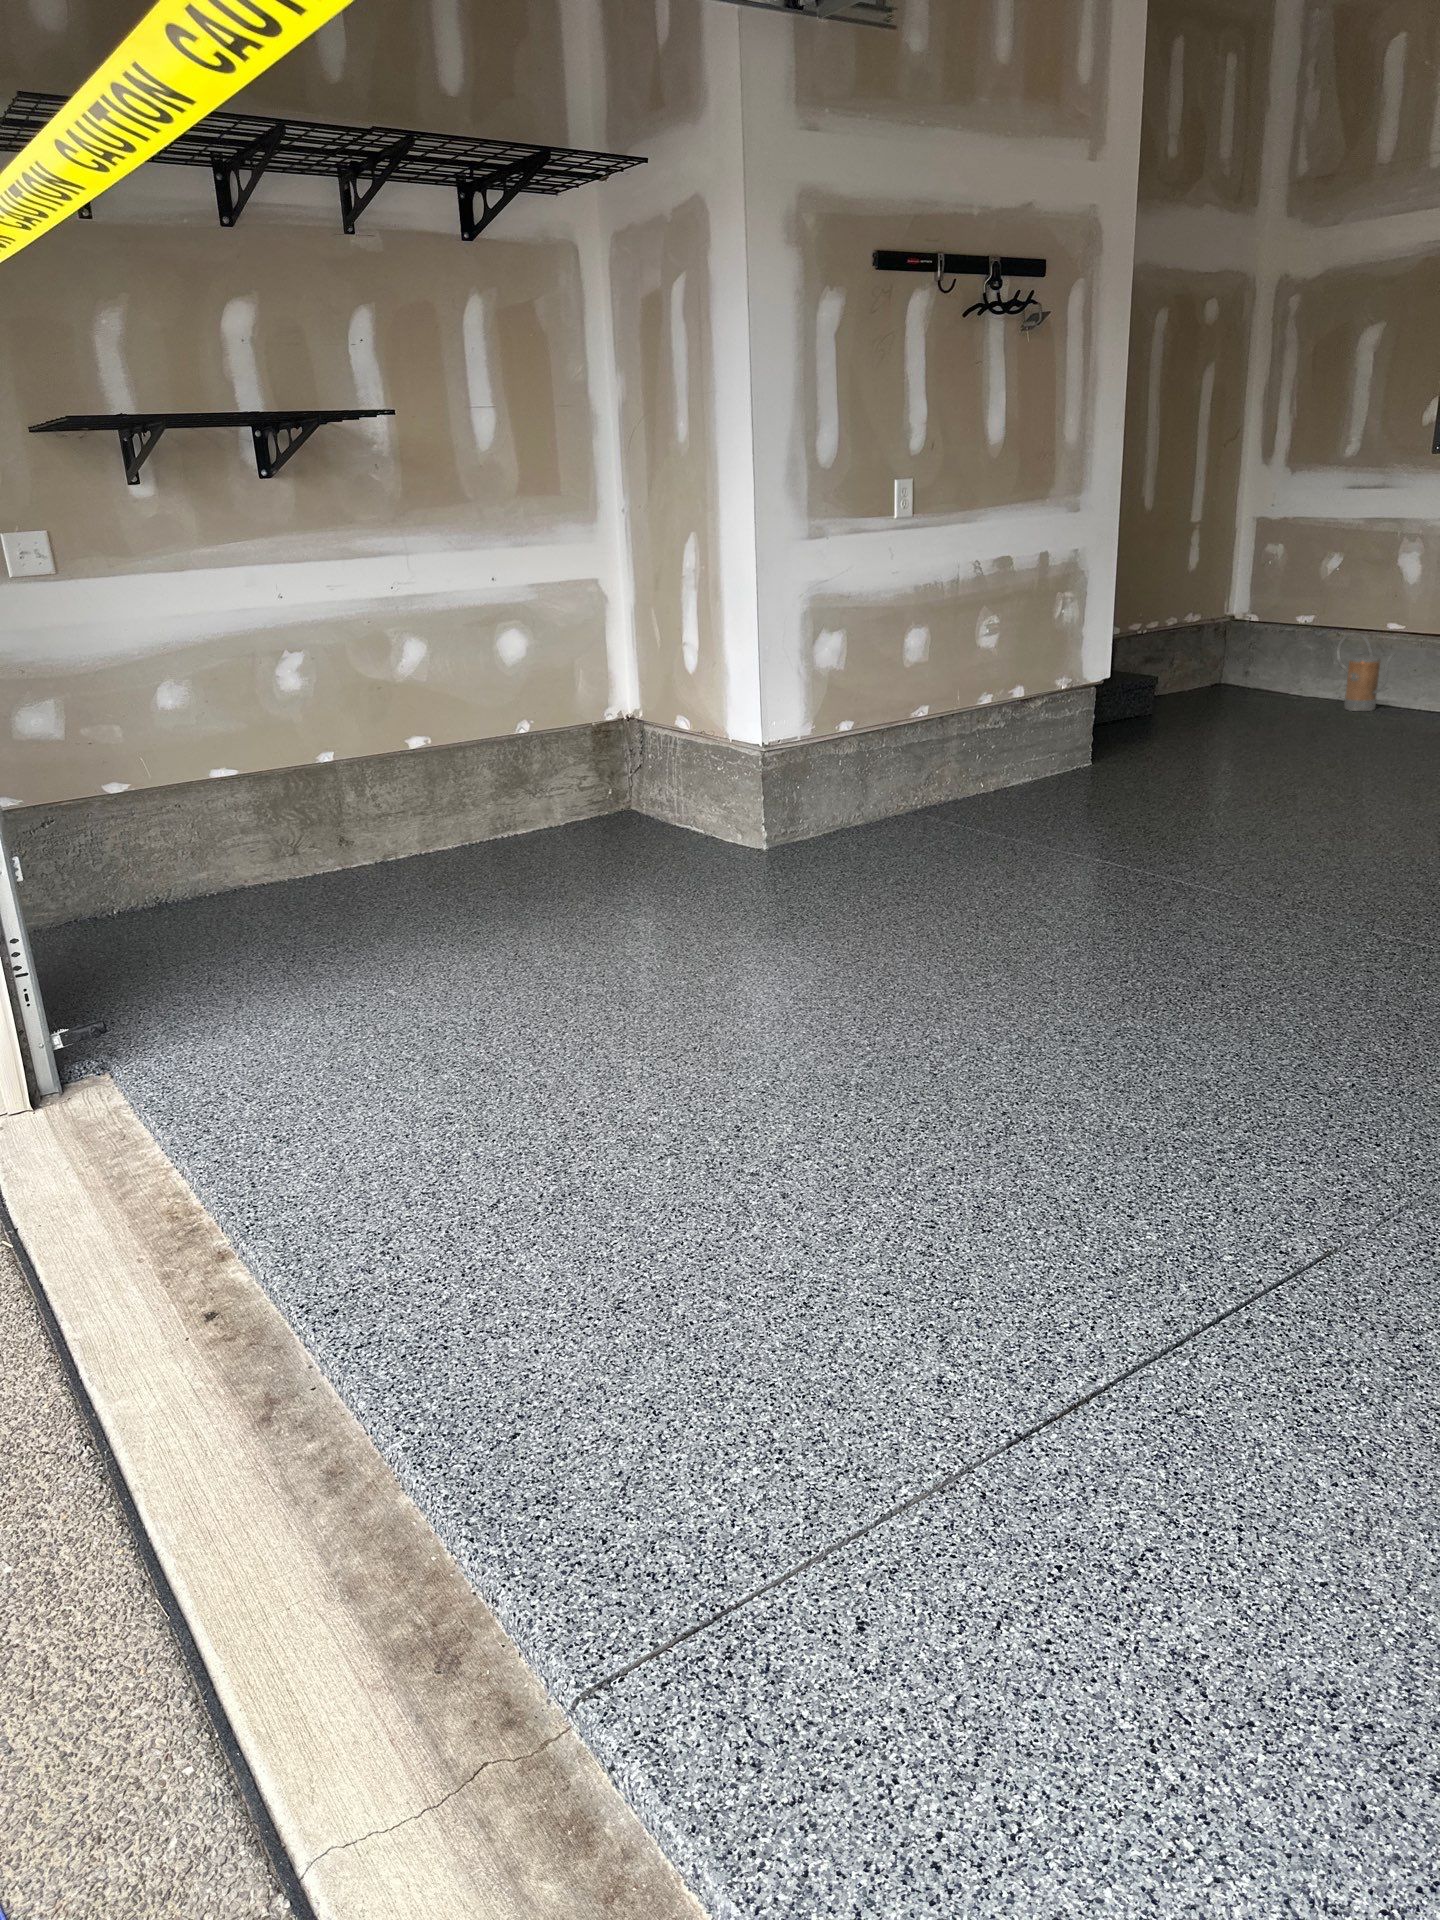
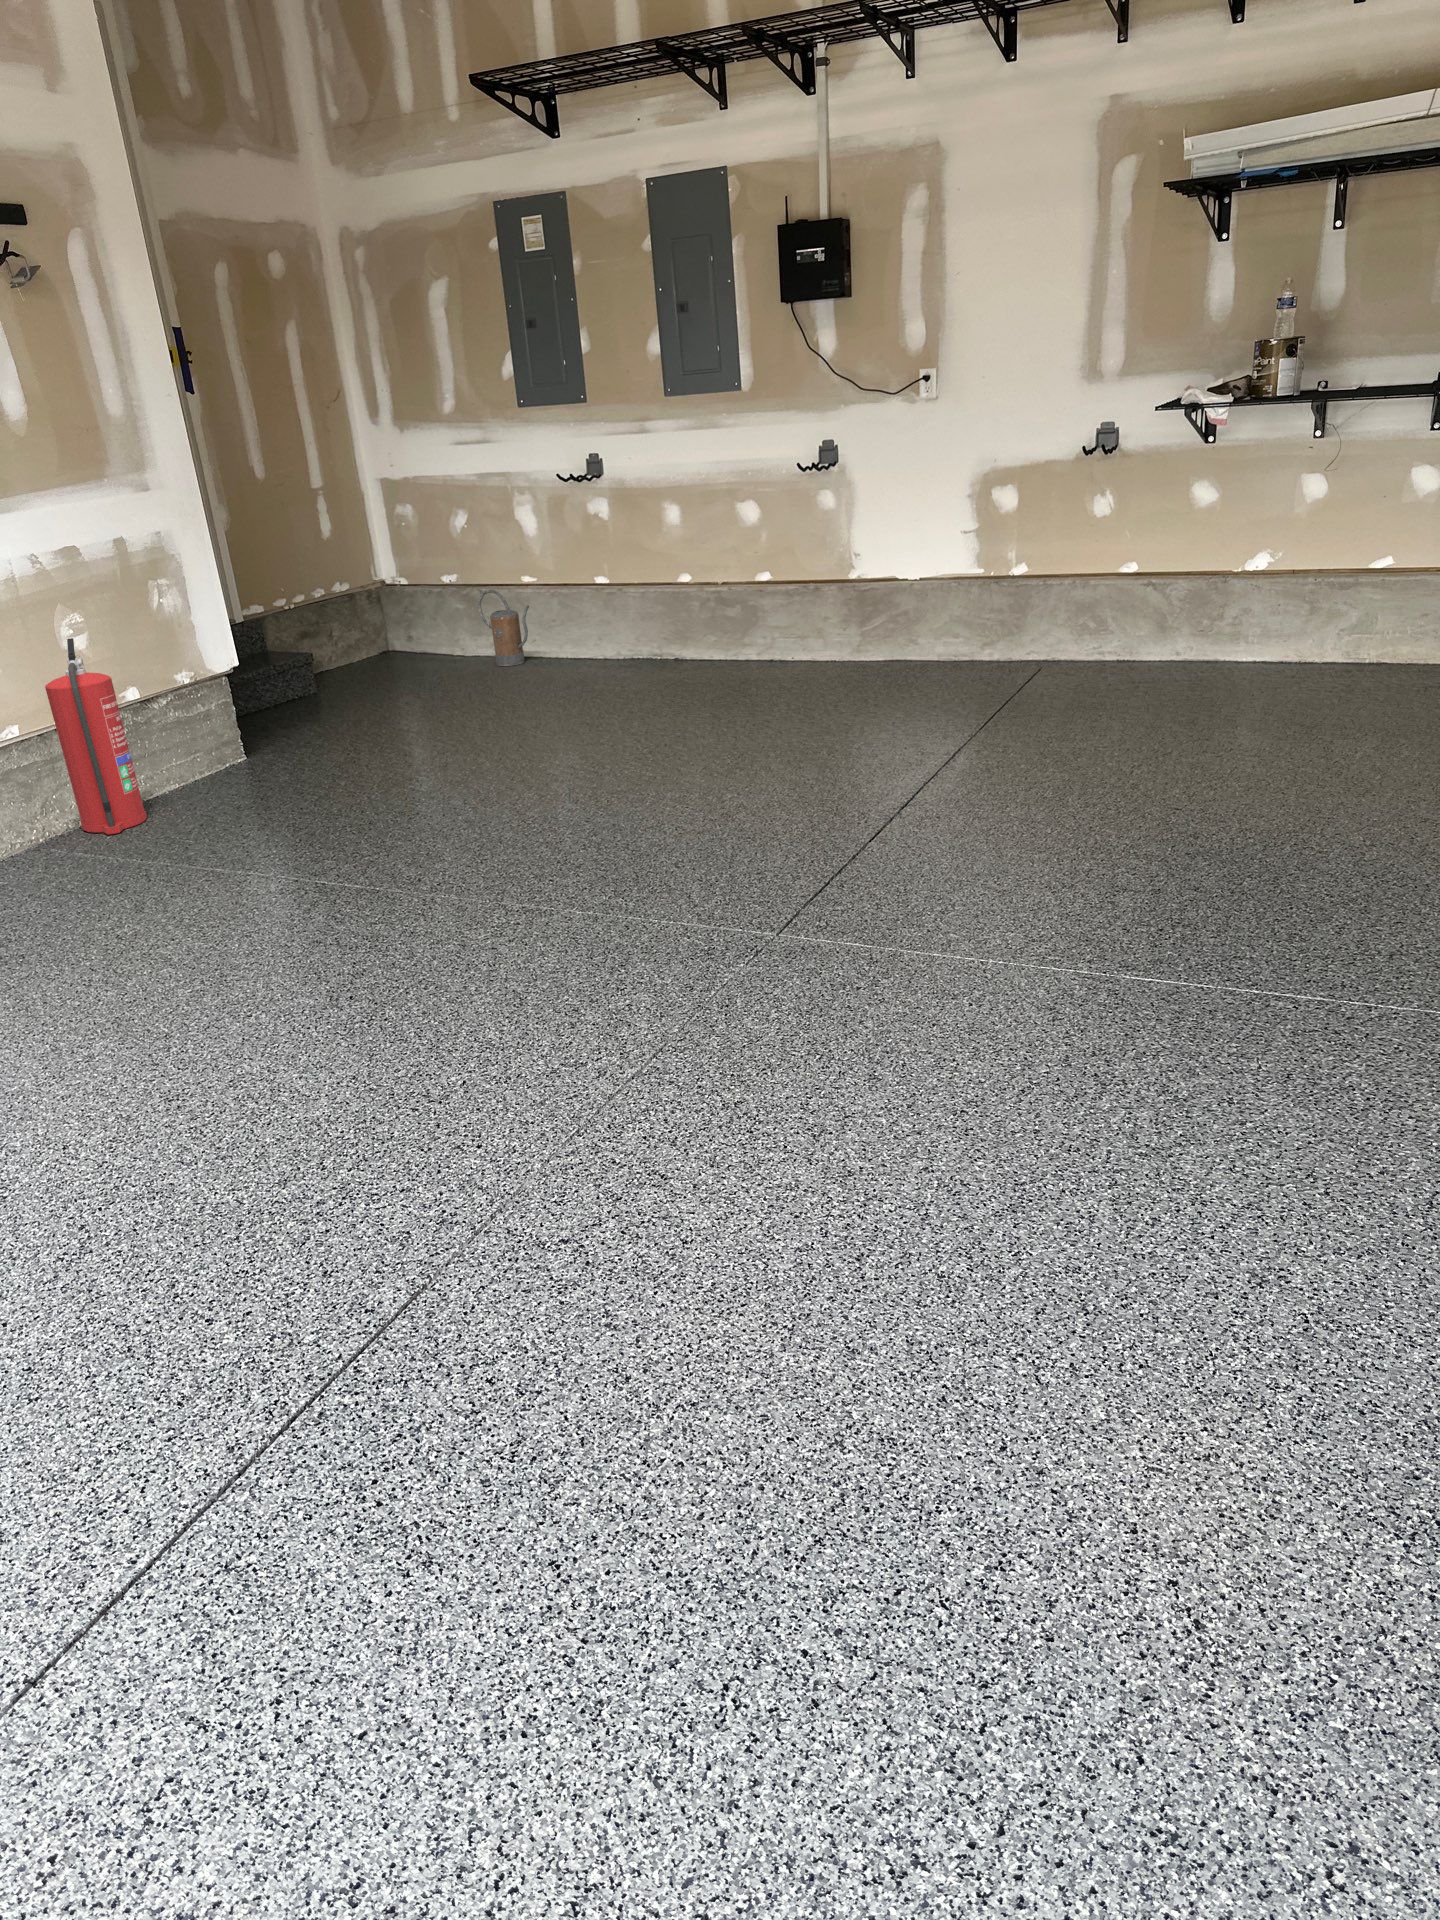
fire extinguisher: none [958,637,1015,811] -> present [45,638,147,835]

